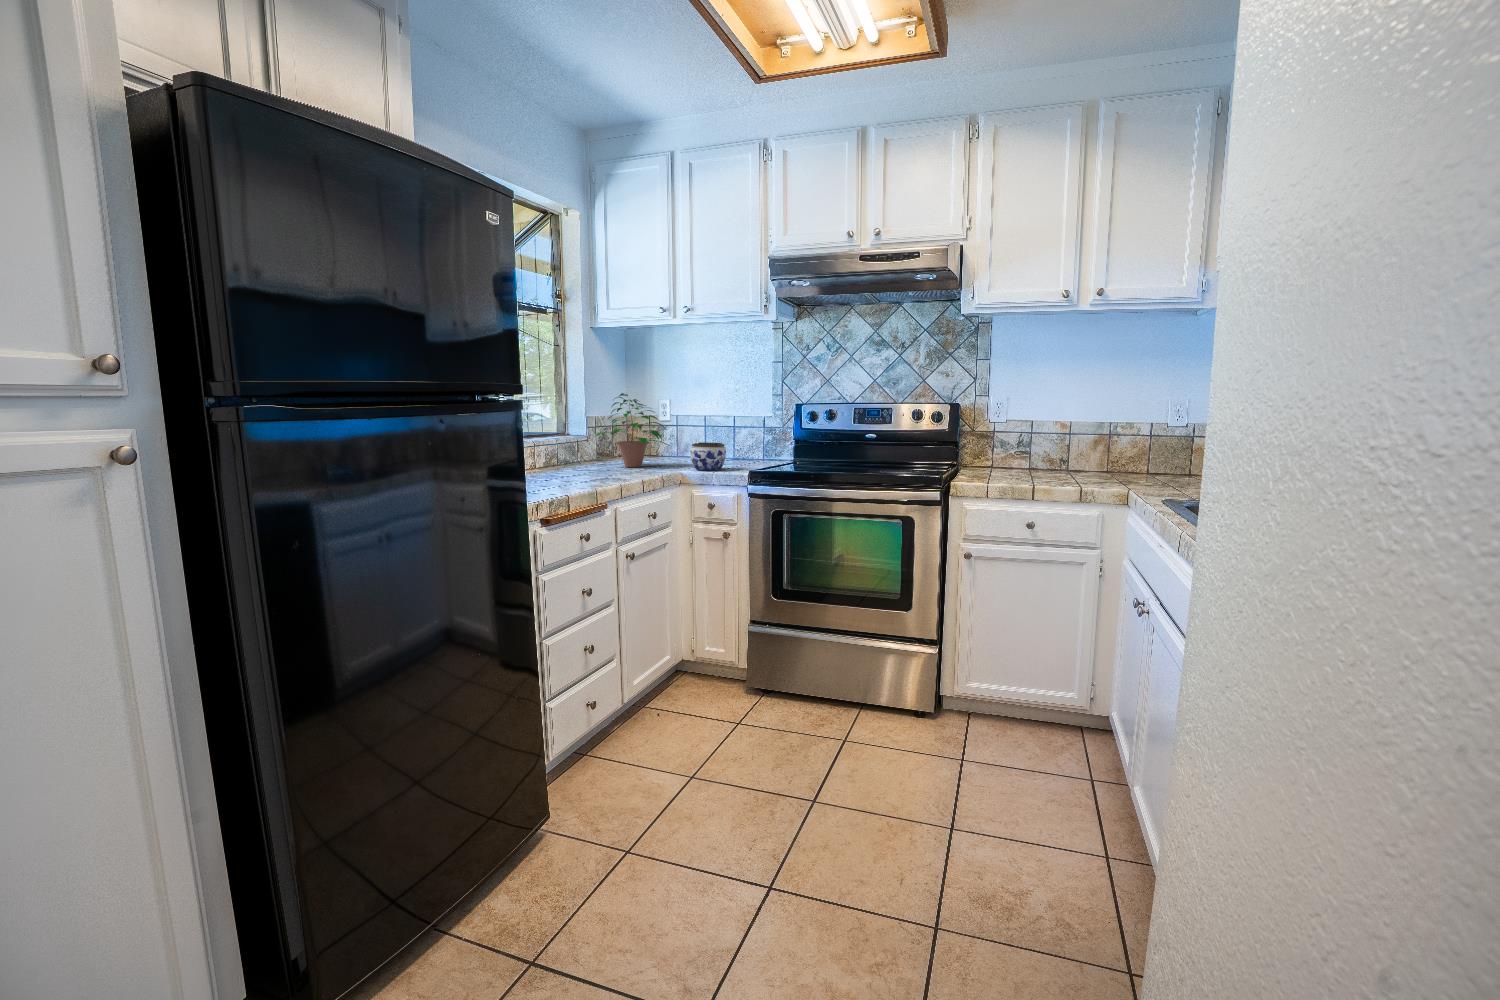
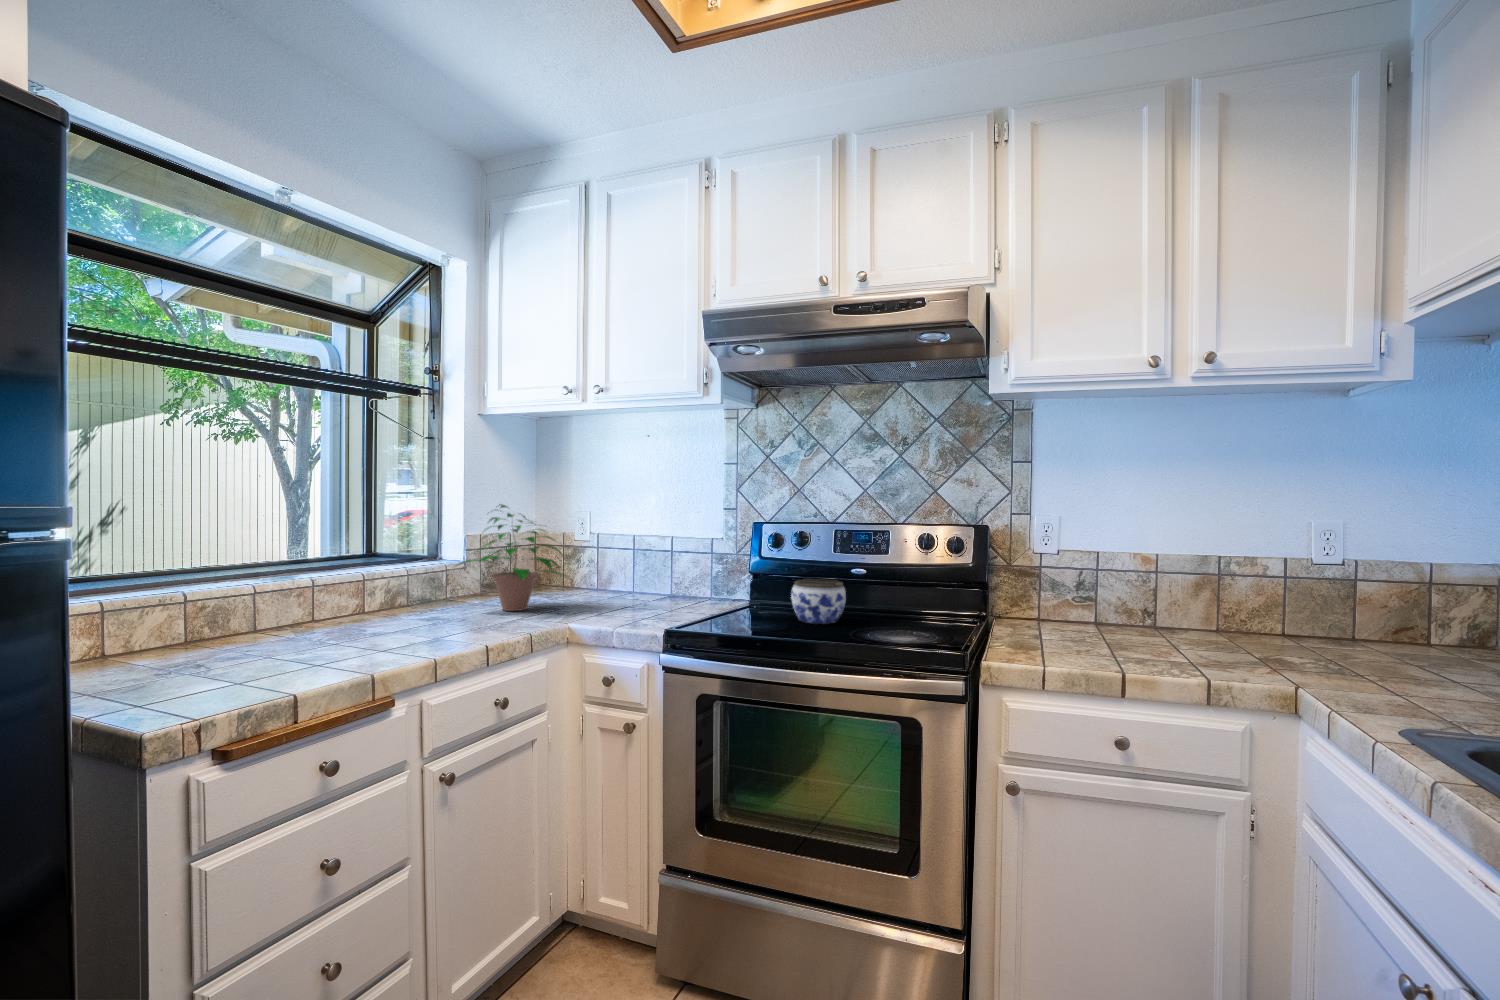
jar: present [690,442,726,471] -> present [791,579,846,624]

